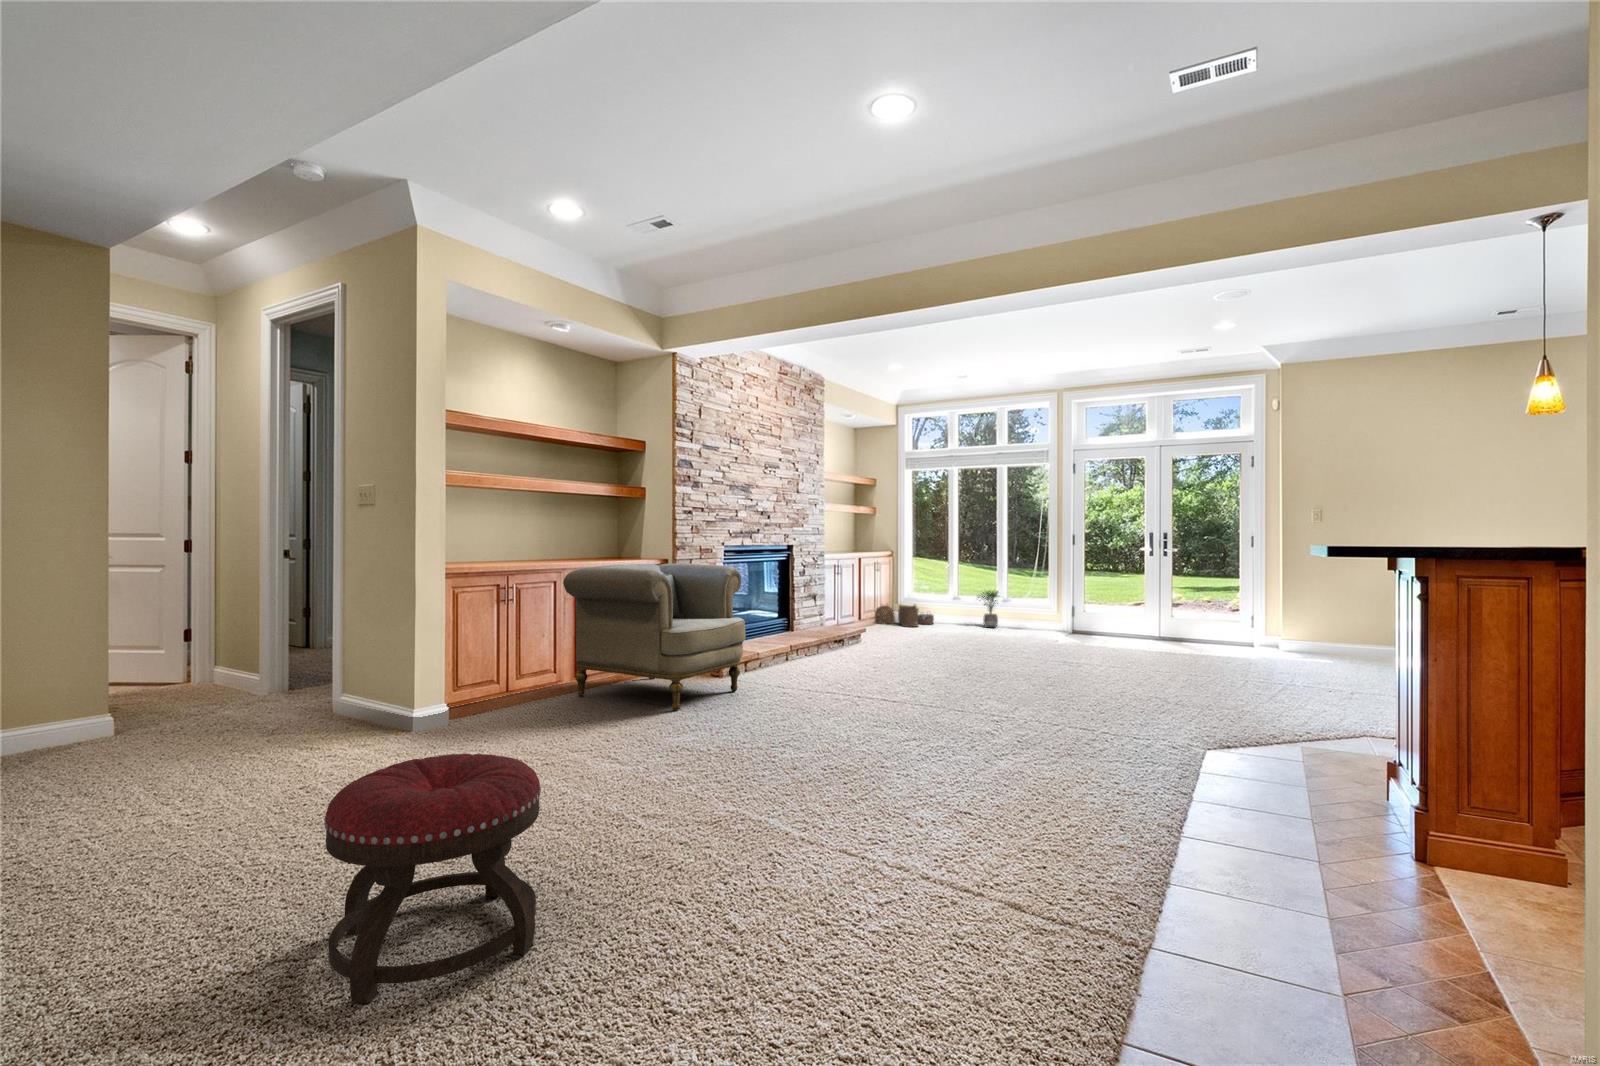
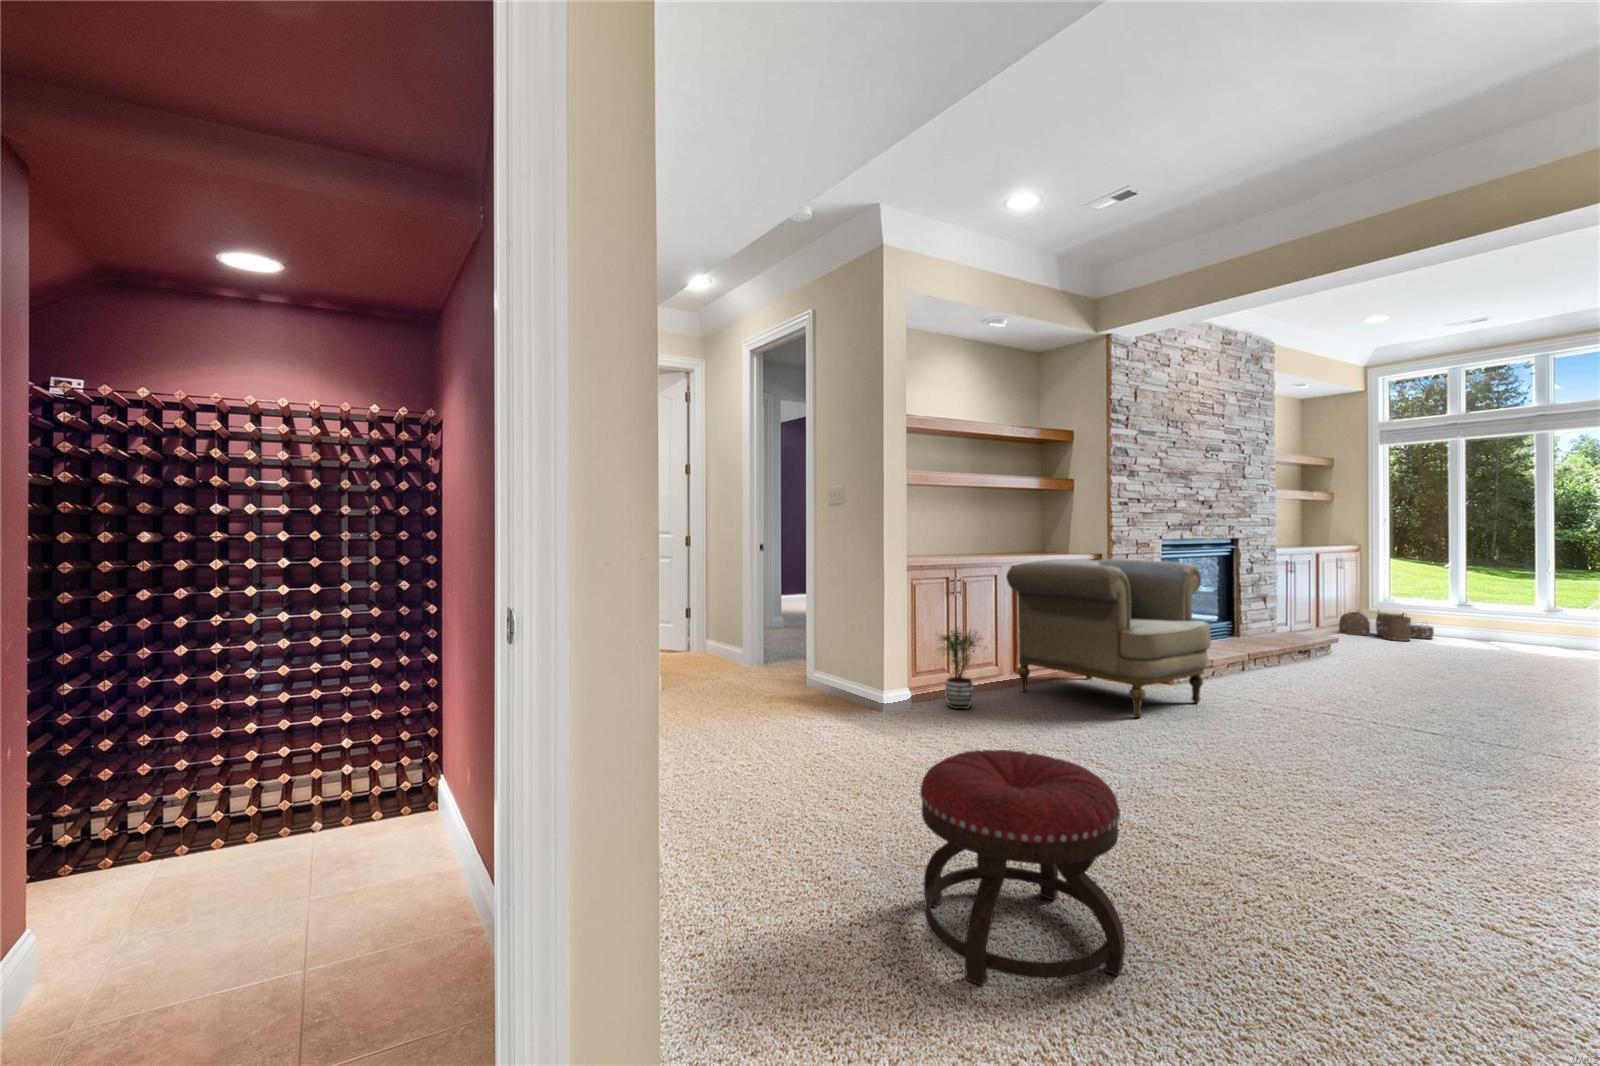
potted plant: present [978,590,998,628] -> present [938,629,980,709]

